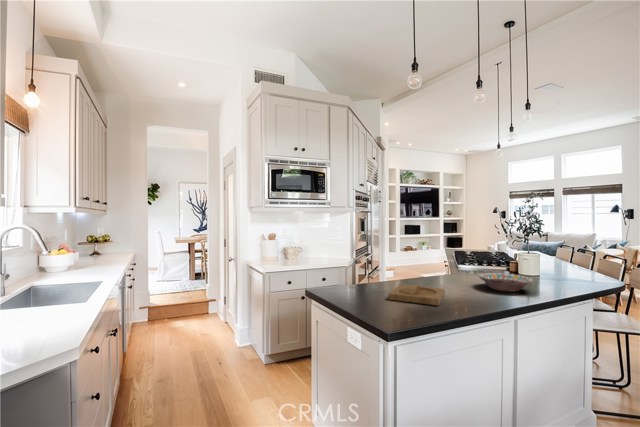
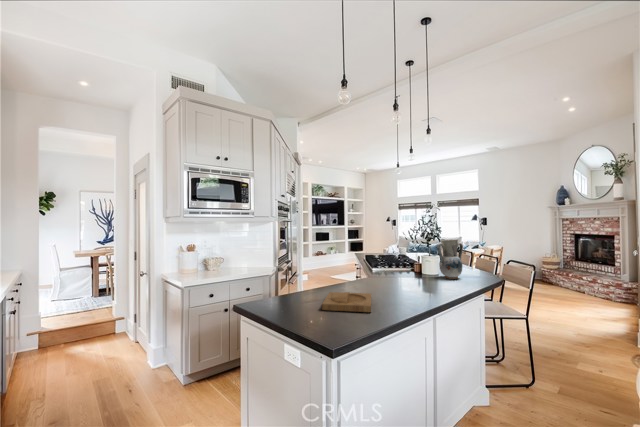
vase: none [537,235,573,282] -> present [437,239,463,279]
decorative bowl: present [478,273,533,292] -> none [396,274,441,291]

